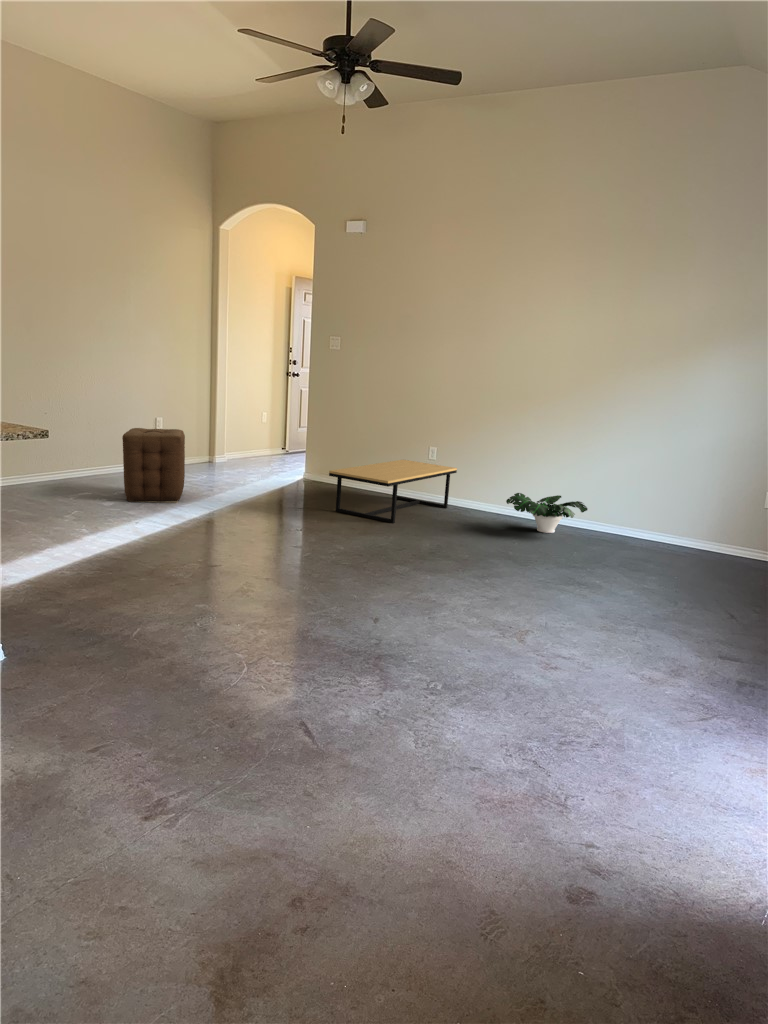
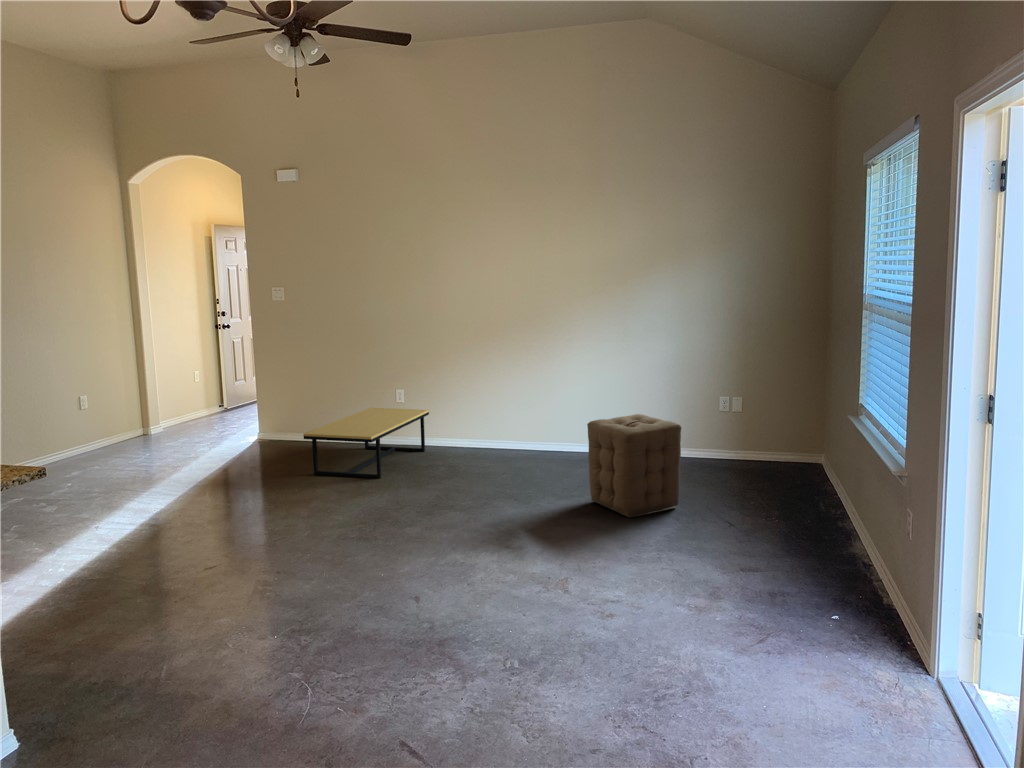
ottoman: present [122,428,185,503] -> present [587,414,681,517]
potted plant: present [506,493,588,533] -> none [487,425,565,464]

